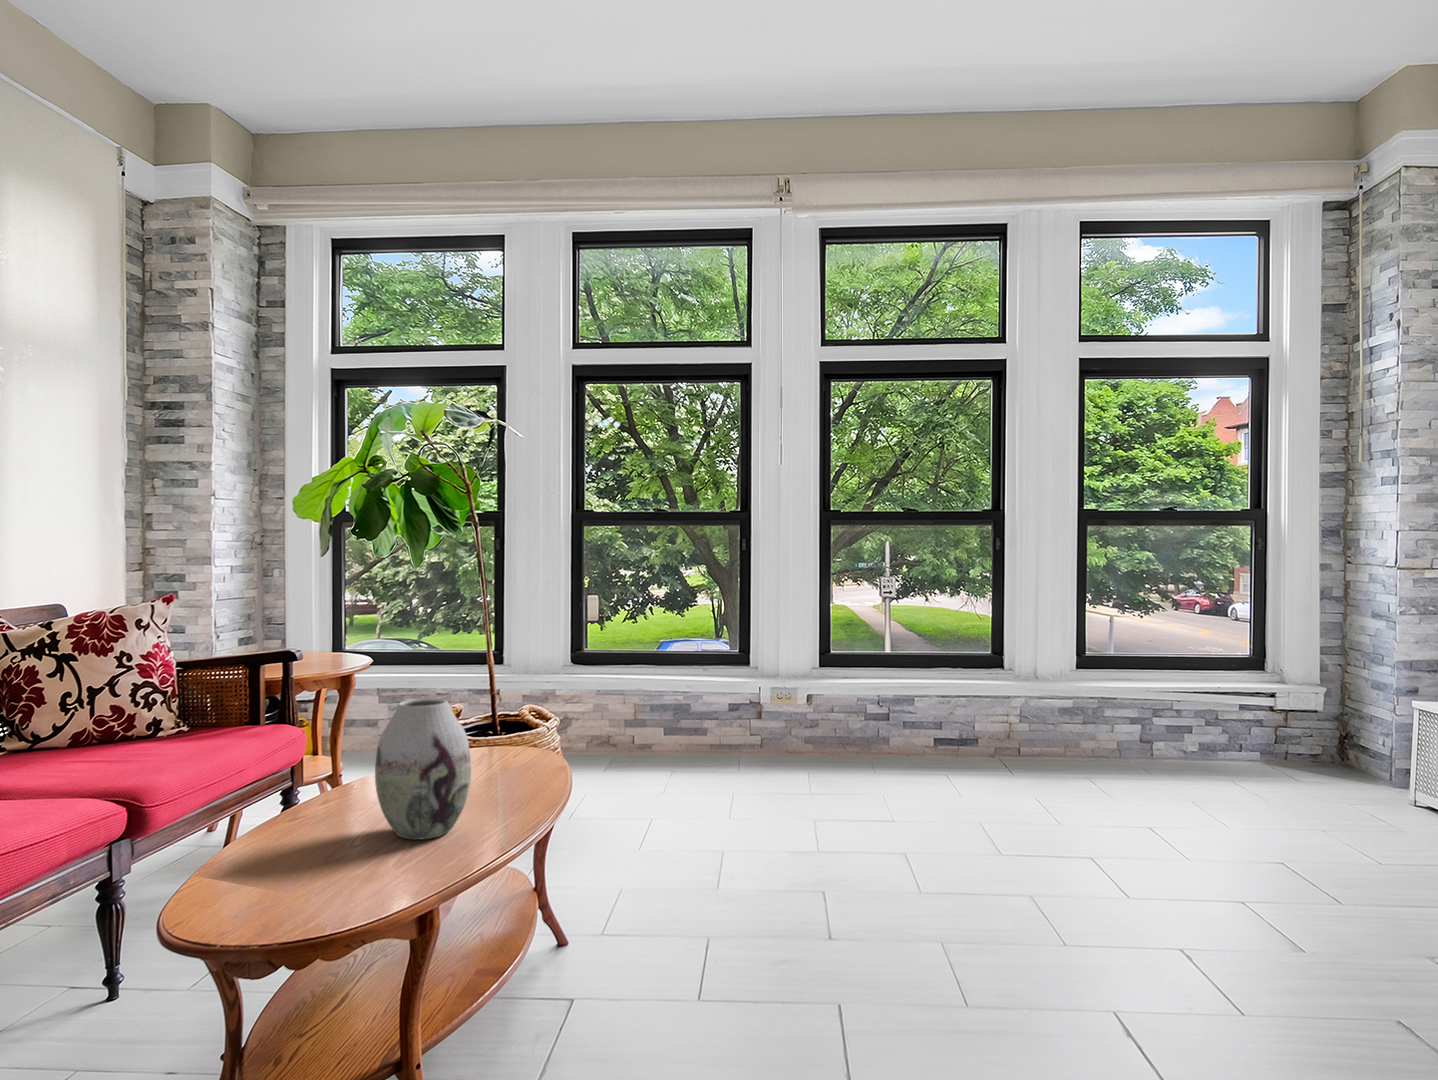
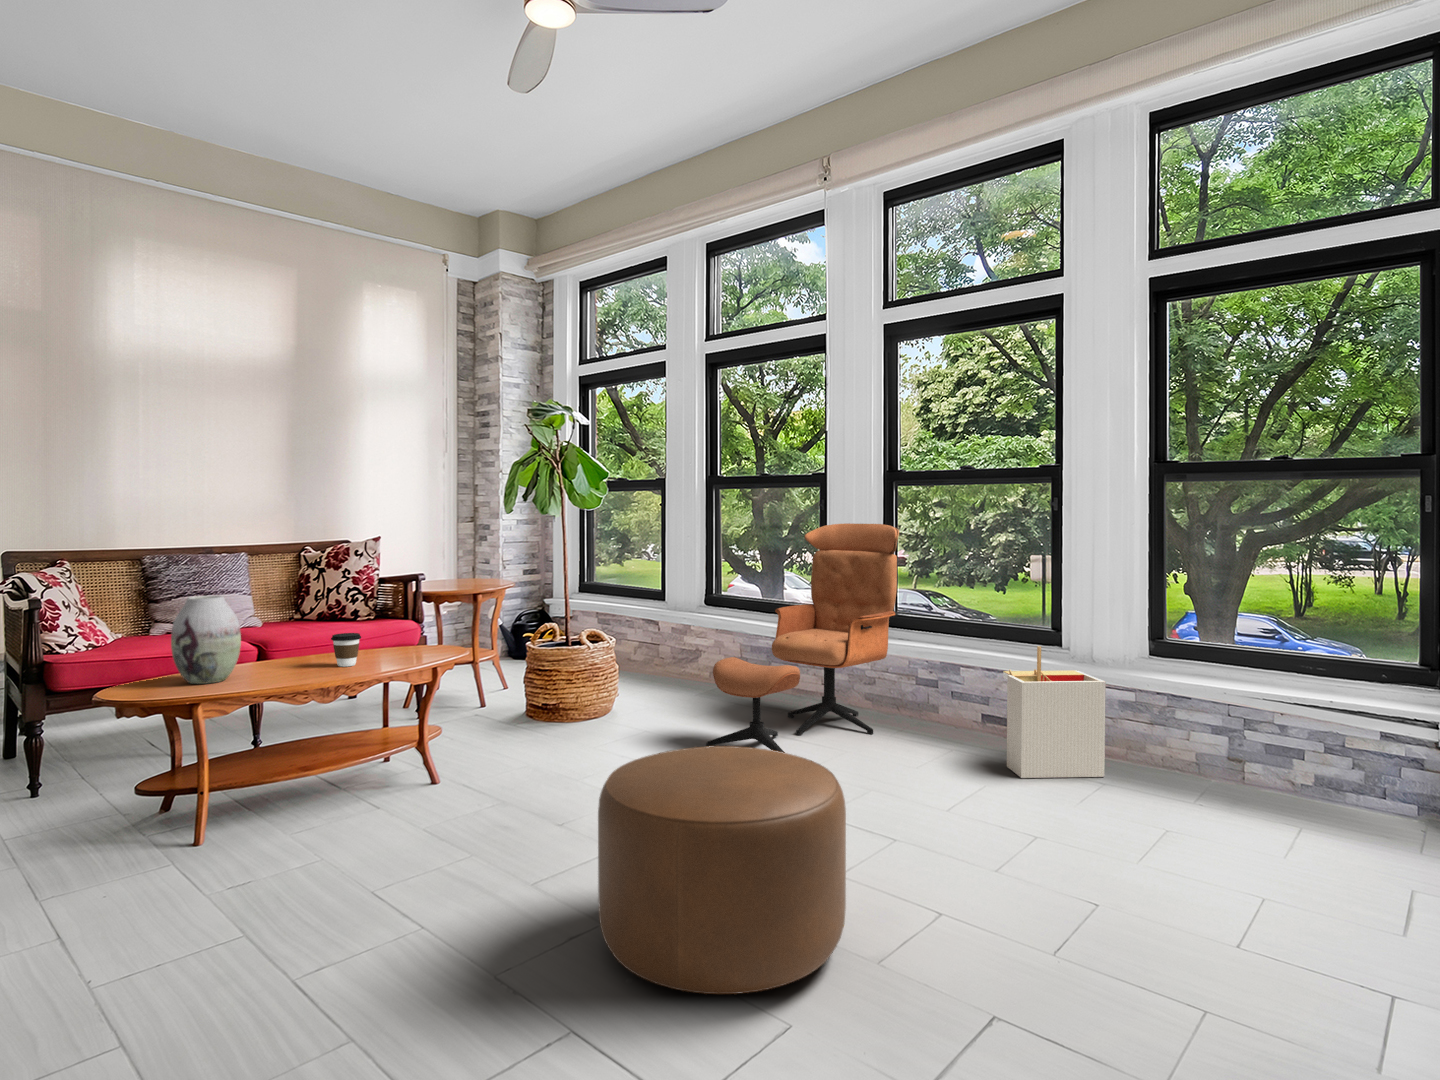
lounge chair: none [749,562,870,815] -> present [706,523,899,753]
storage bin: none [999,668,1081,785] -> present [1003,646,1106,778]
coffee cup: none [488,735,528,784] -> present [331,633,361,667]
ottoman: none [1079,773,1322,979] -> present [598,746,846,994]

